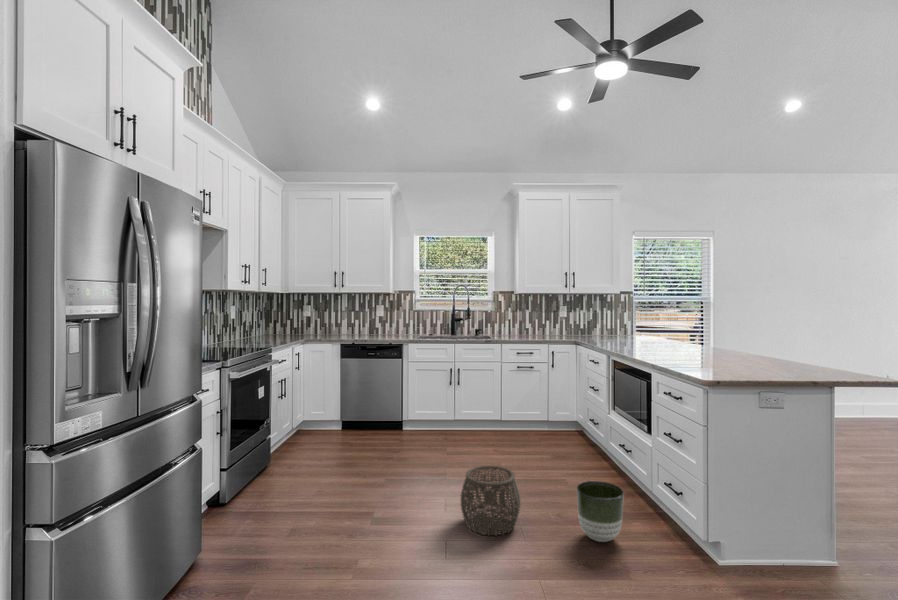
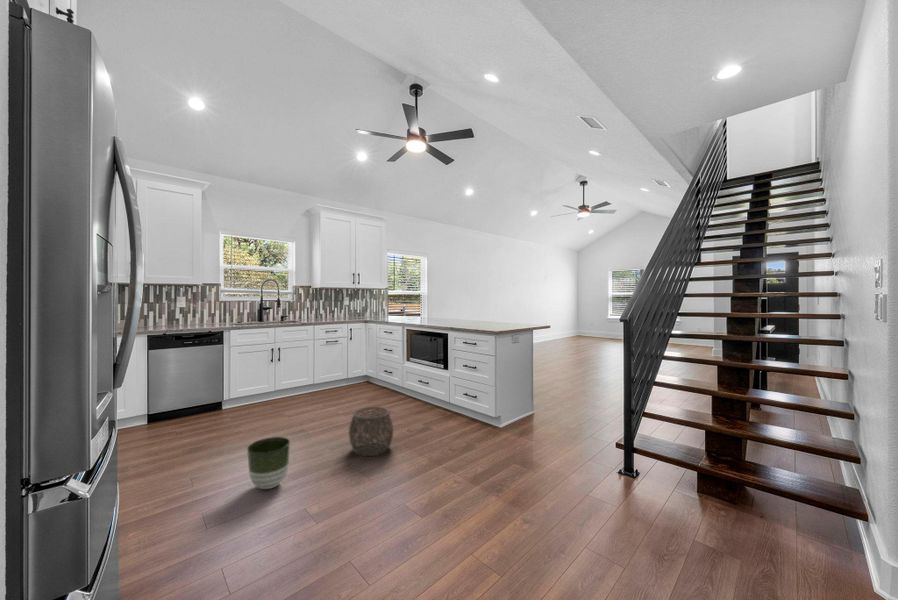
planter: present [577,481,624,542] -> present [247,437,290,489]

